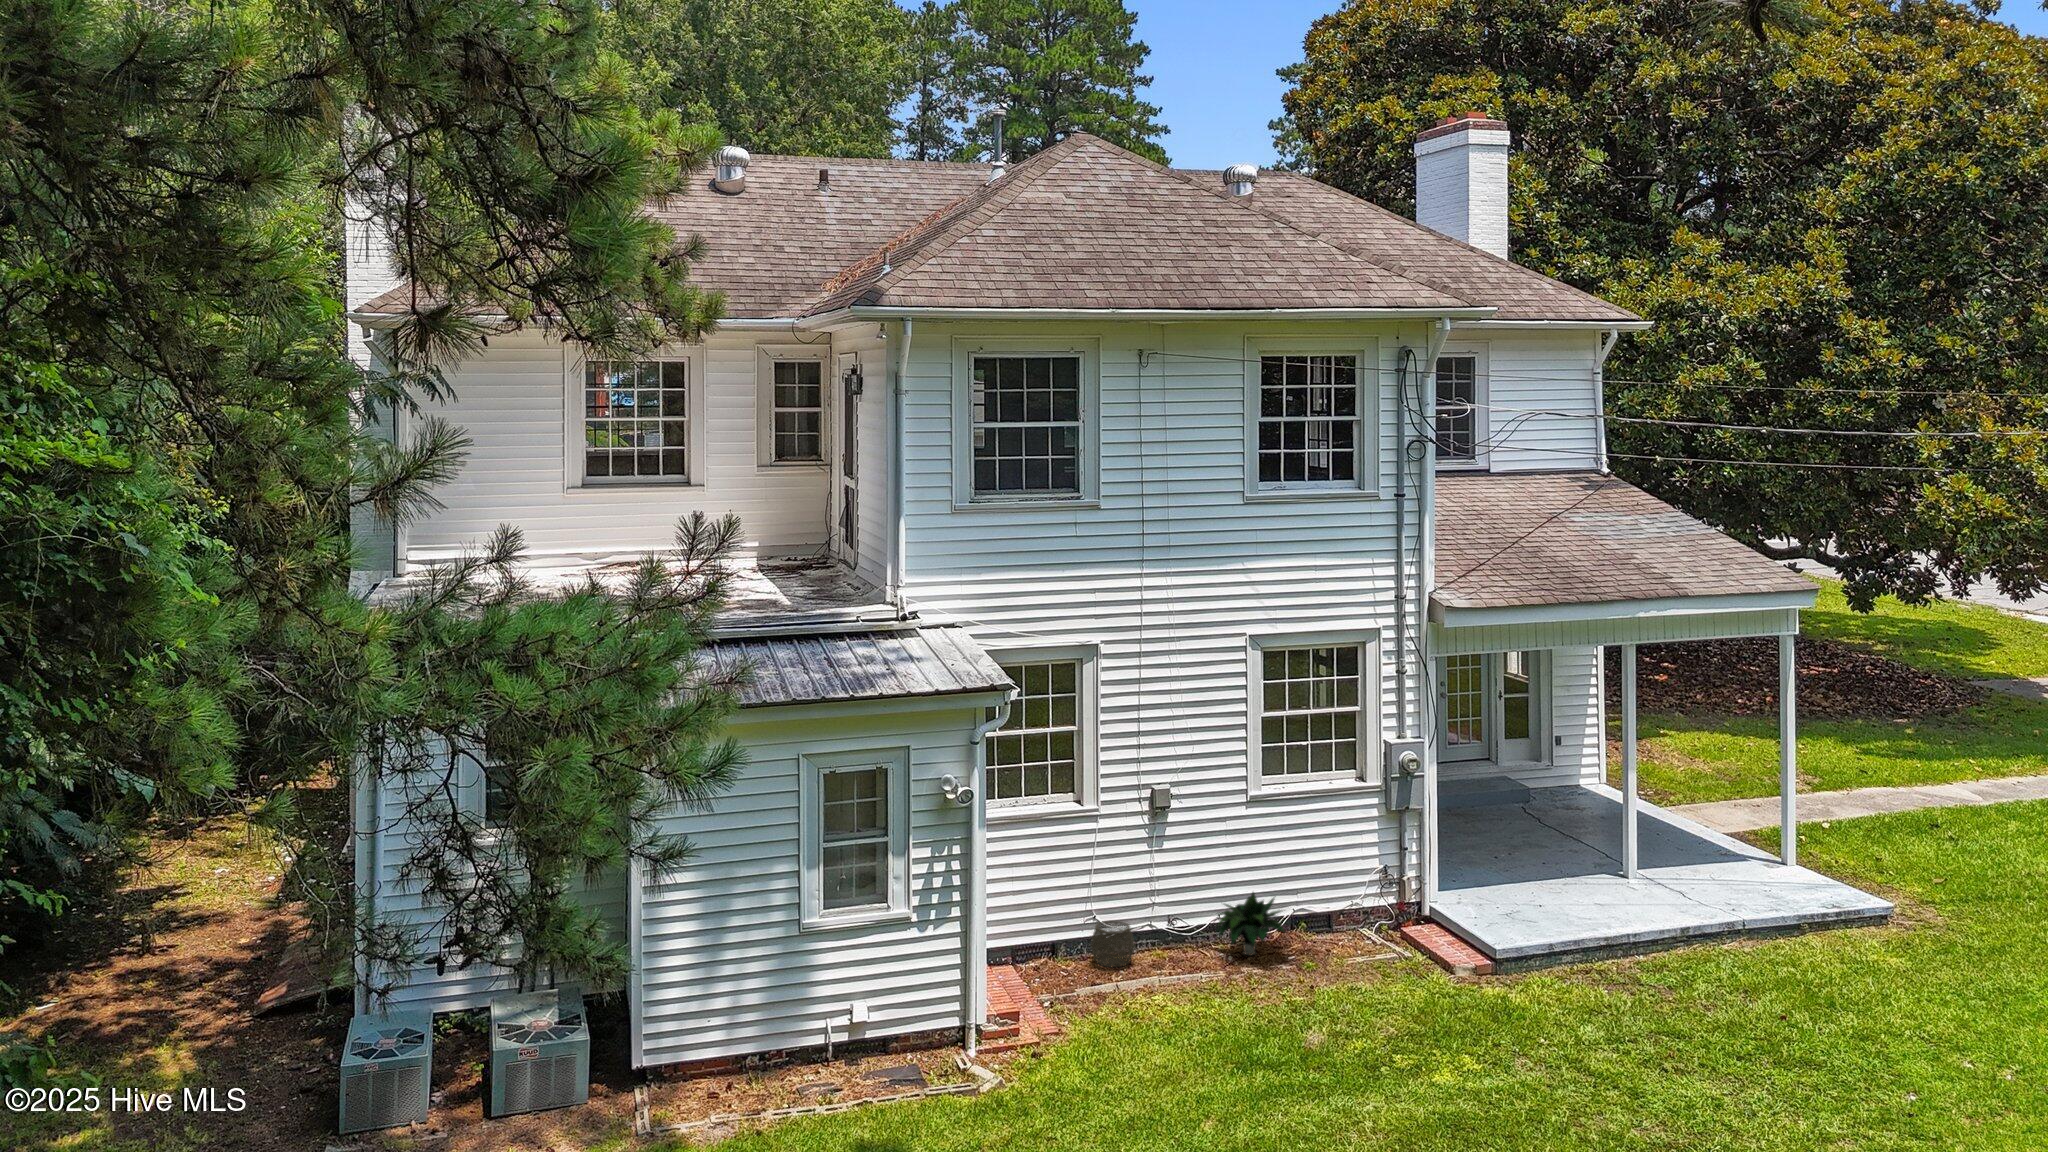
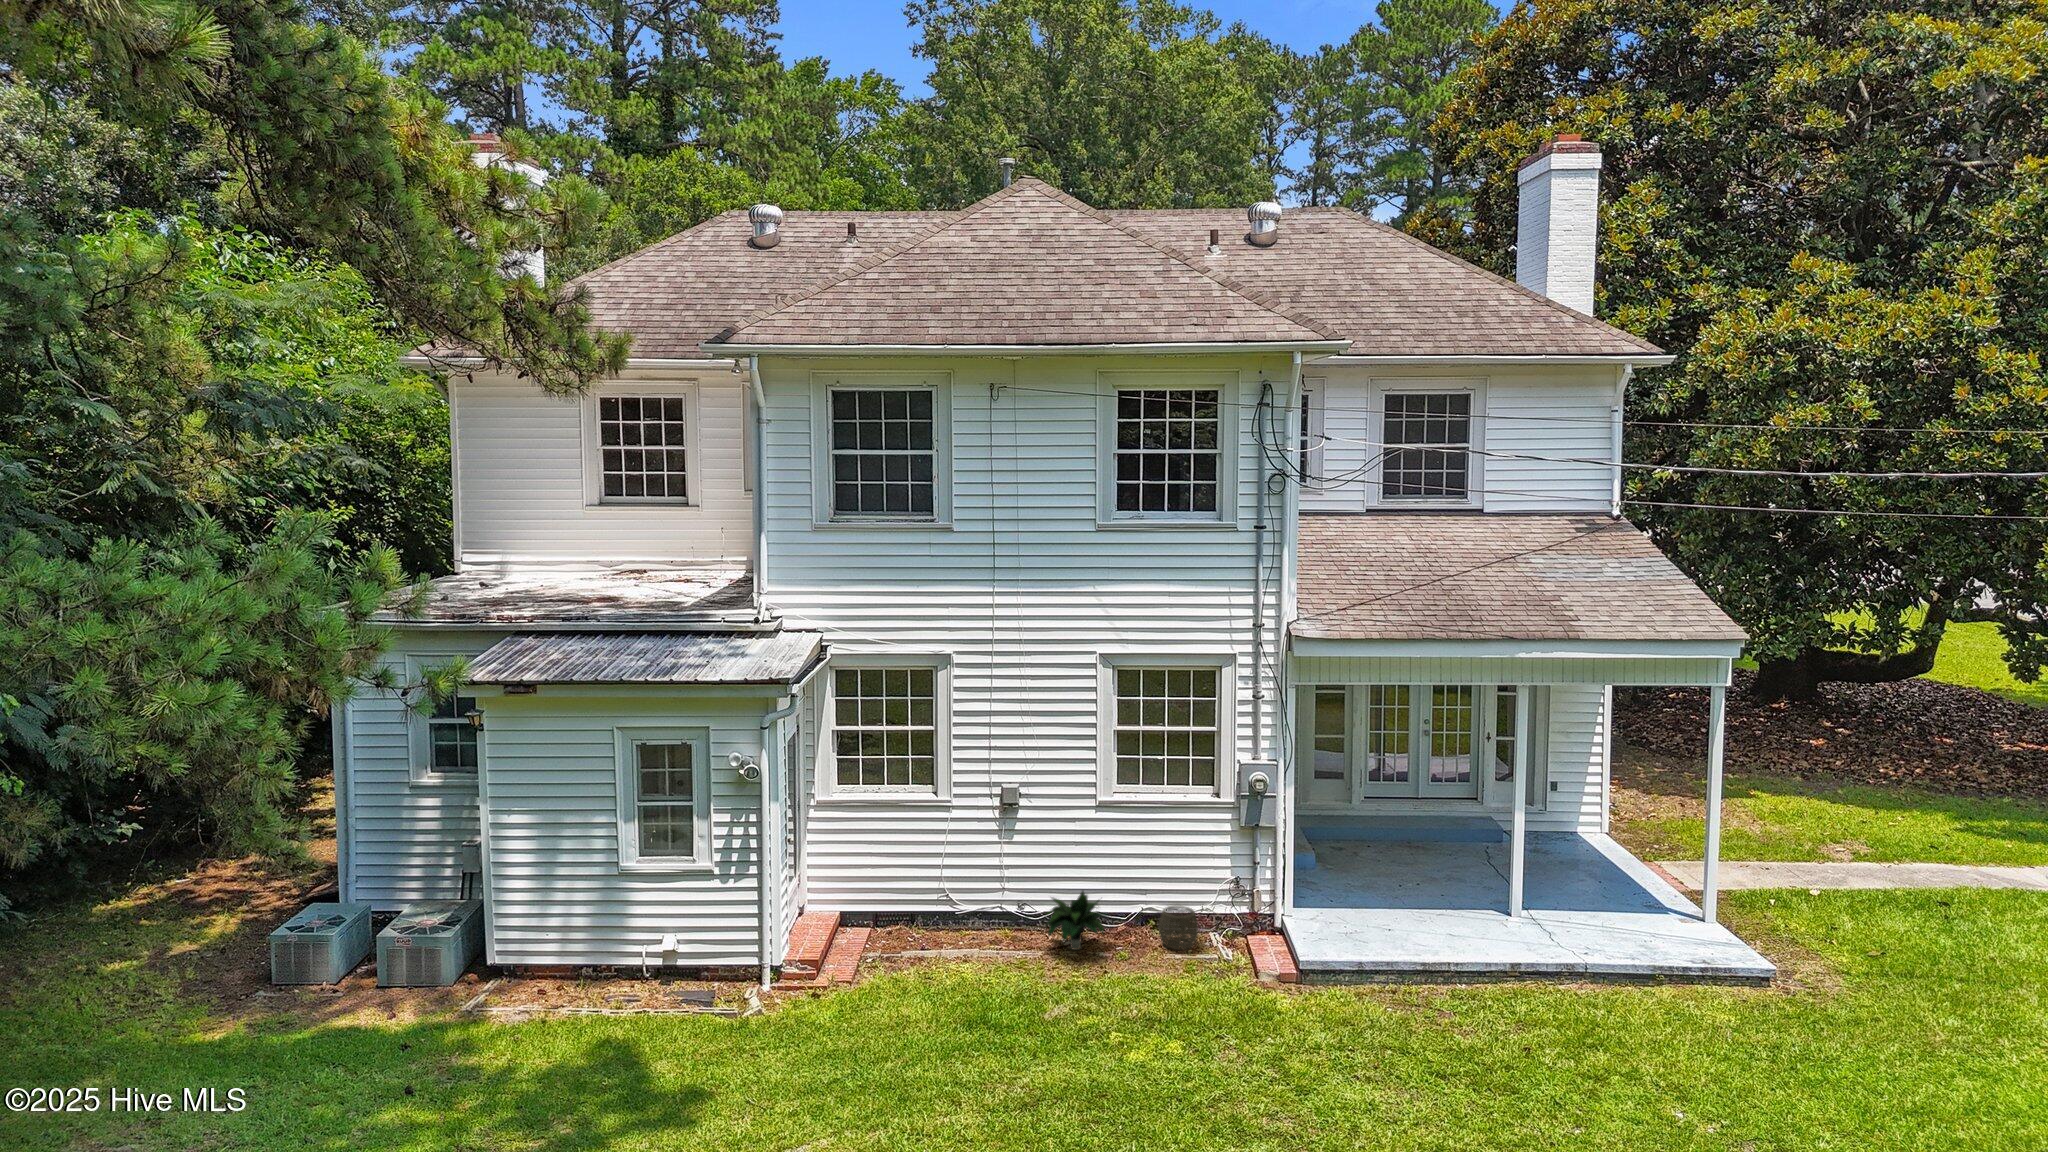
woven basket: present [1091,921,1134,967] -> present [1159,906,1198,950]

